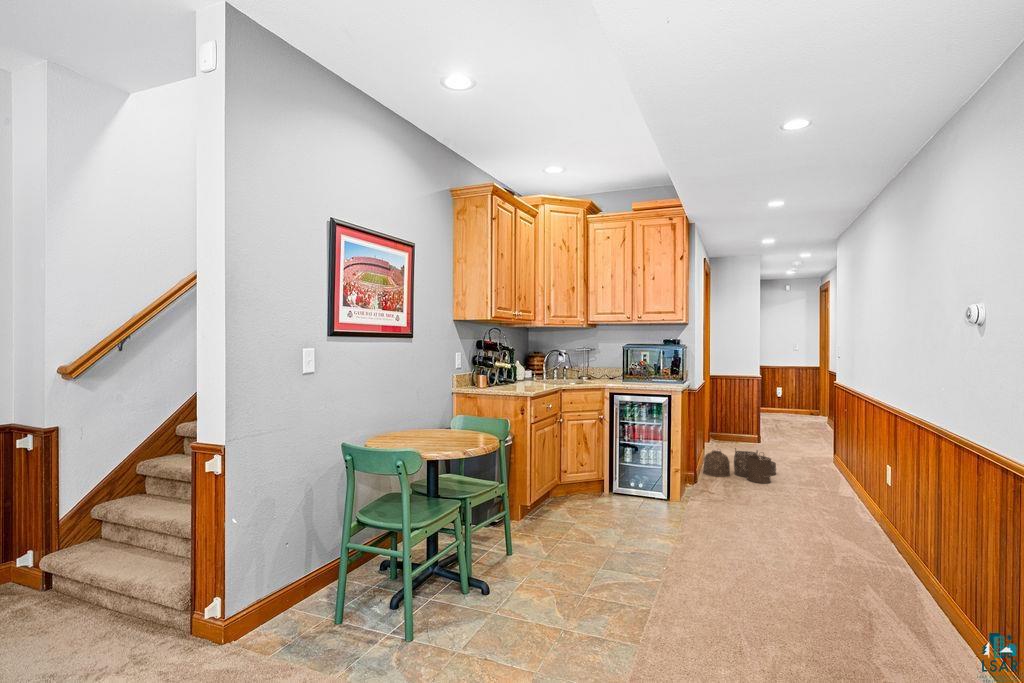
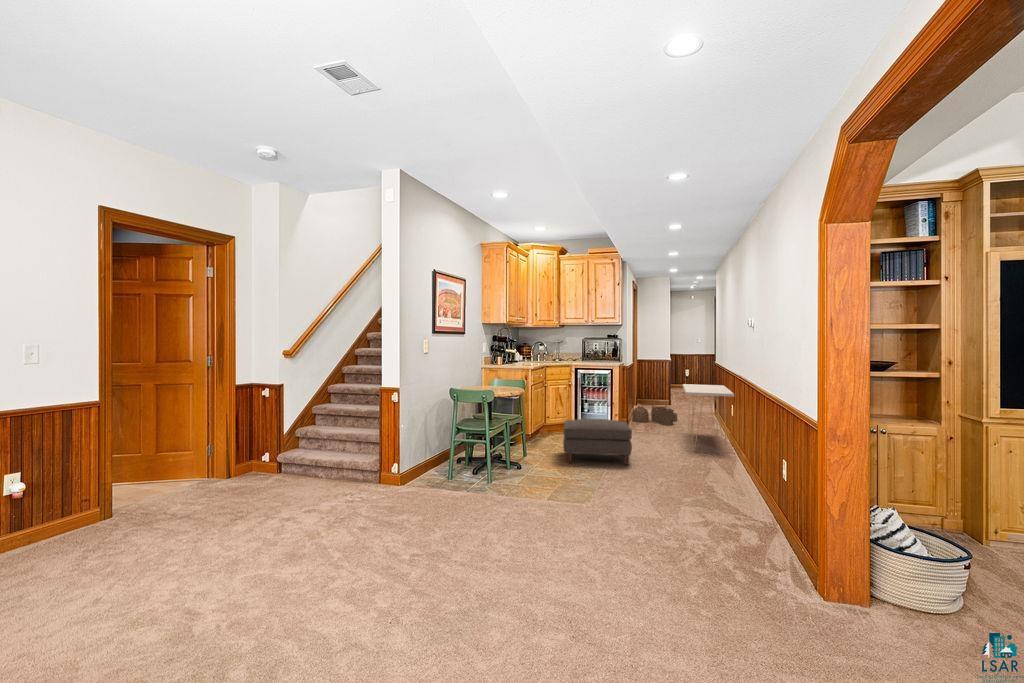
console table: none [790,421,900,559] -> present [683,384,734,453]
ottoman: none [575,490,705,589] -> present [563,419,632,465]

